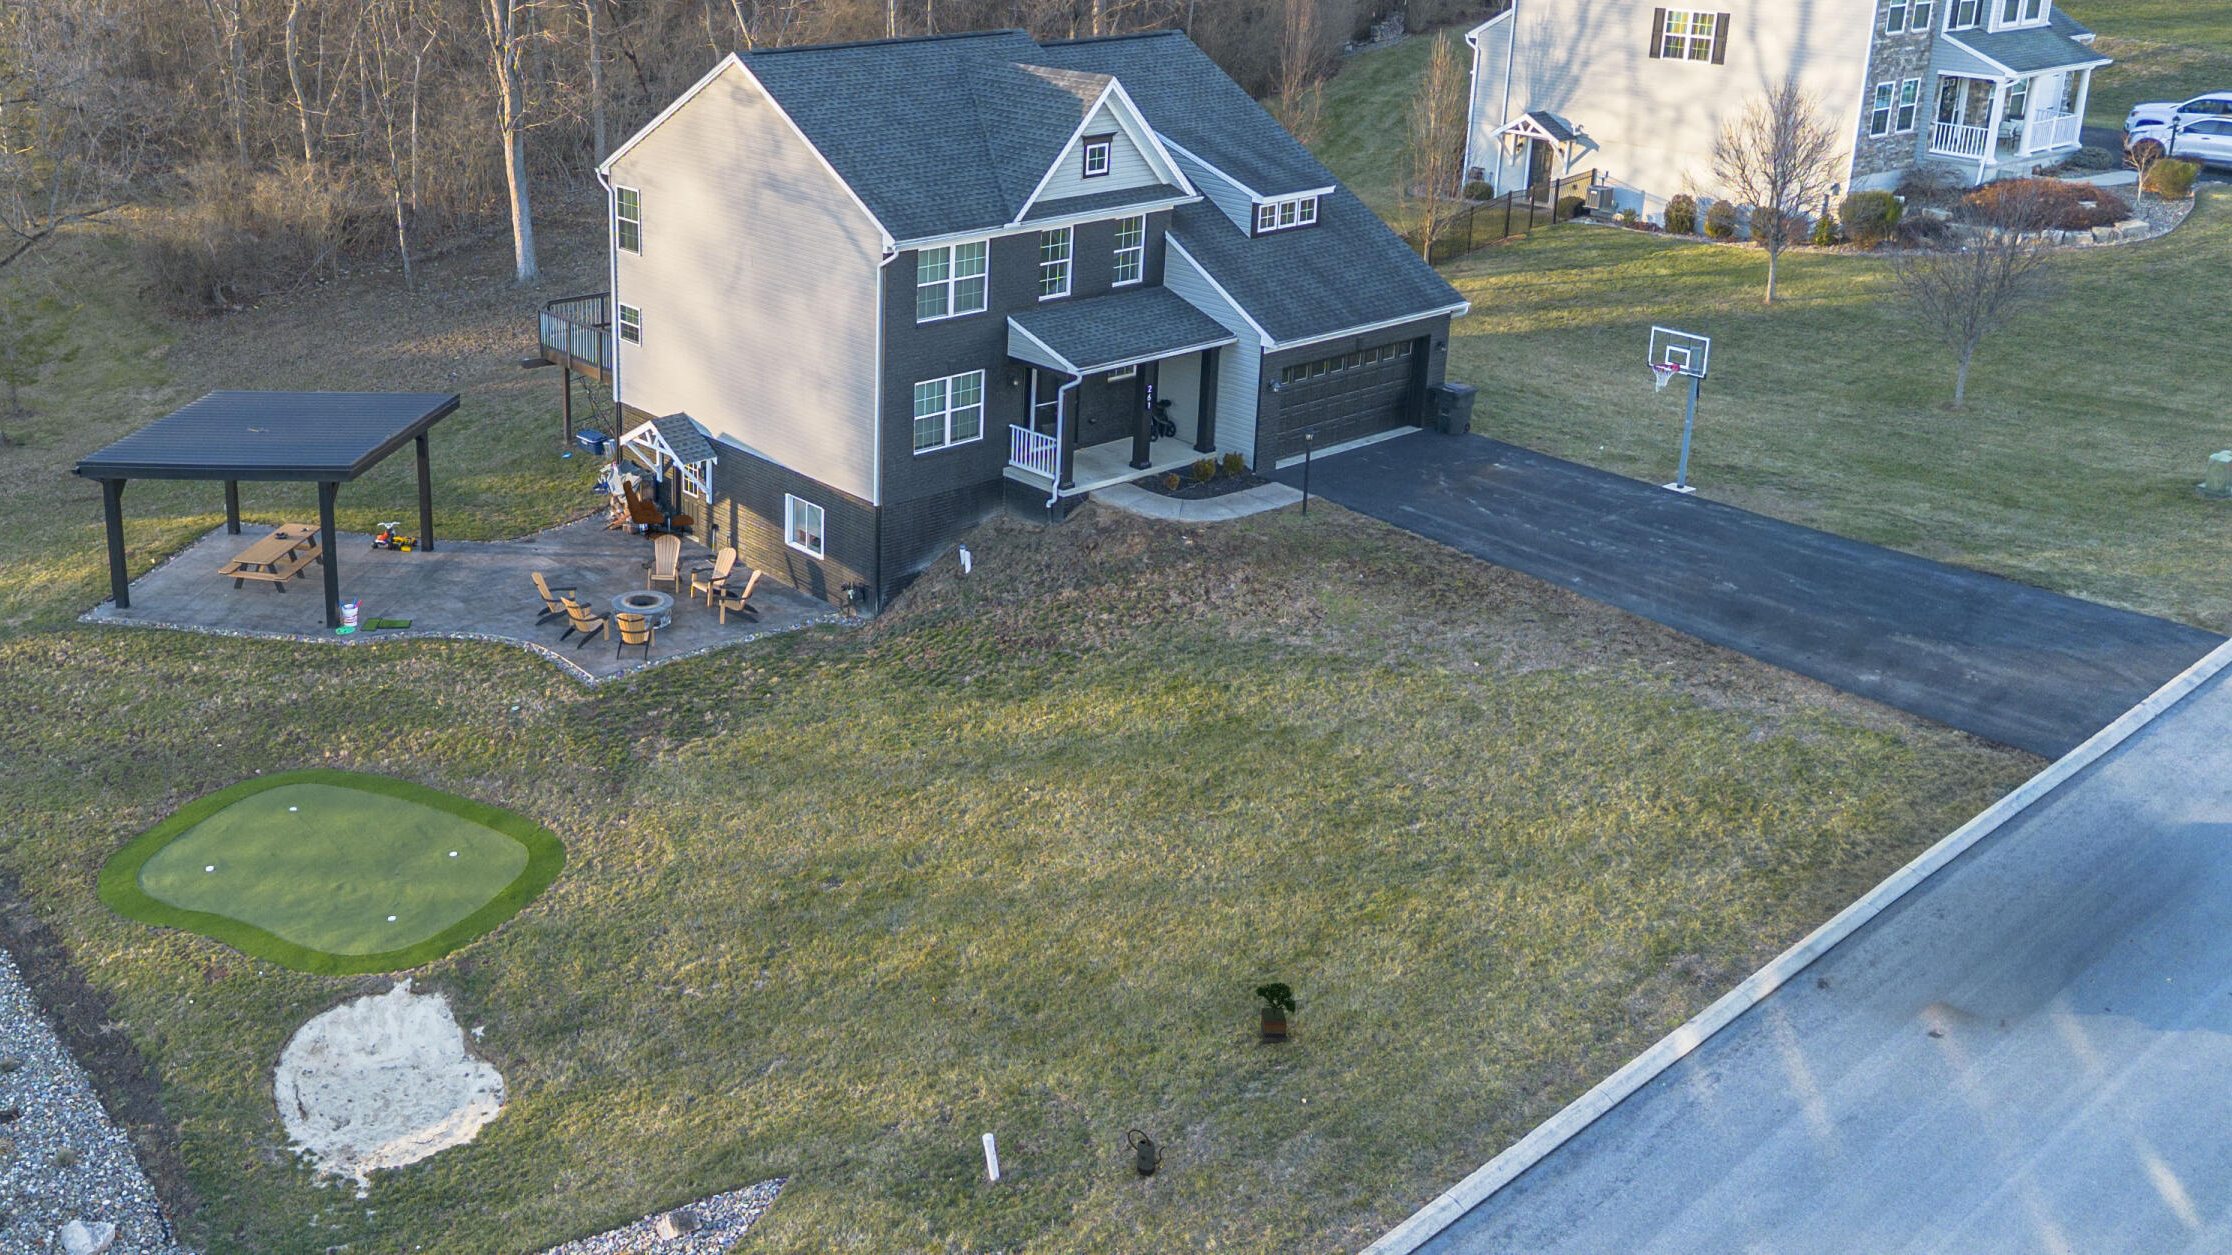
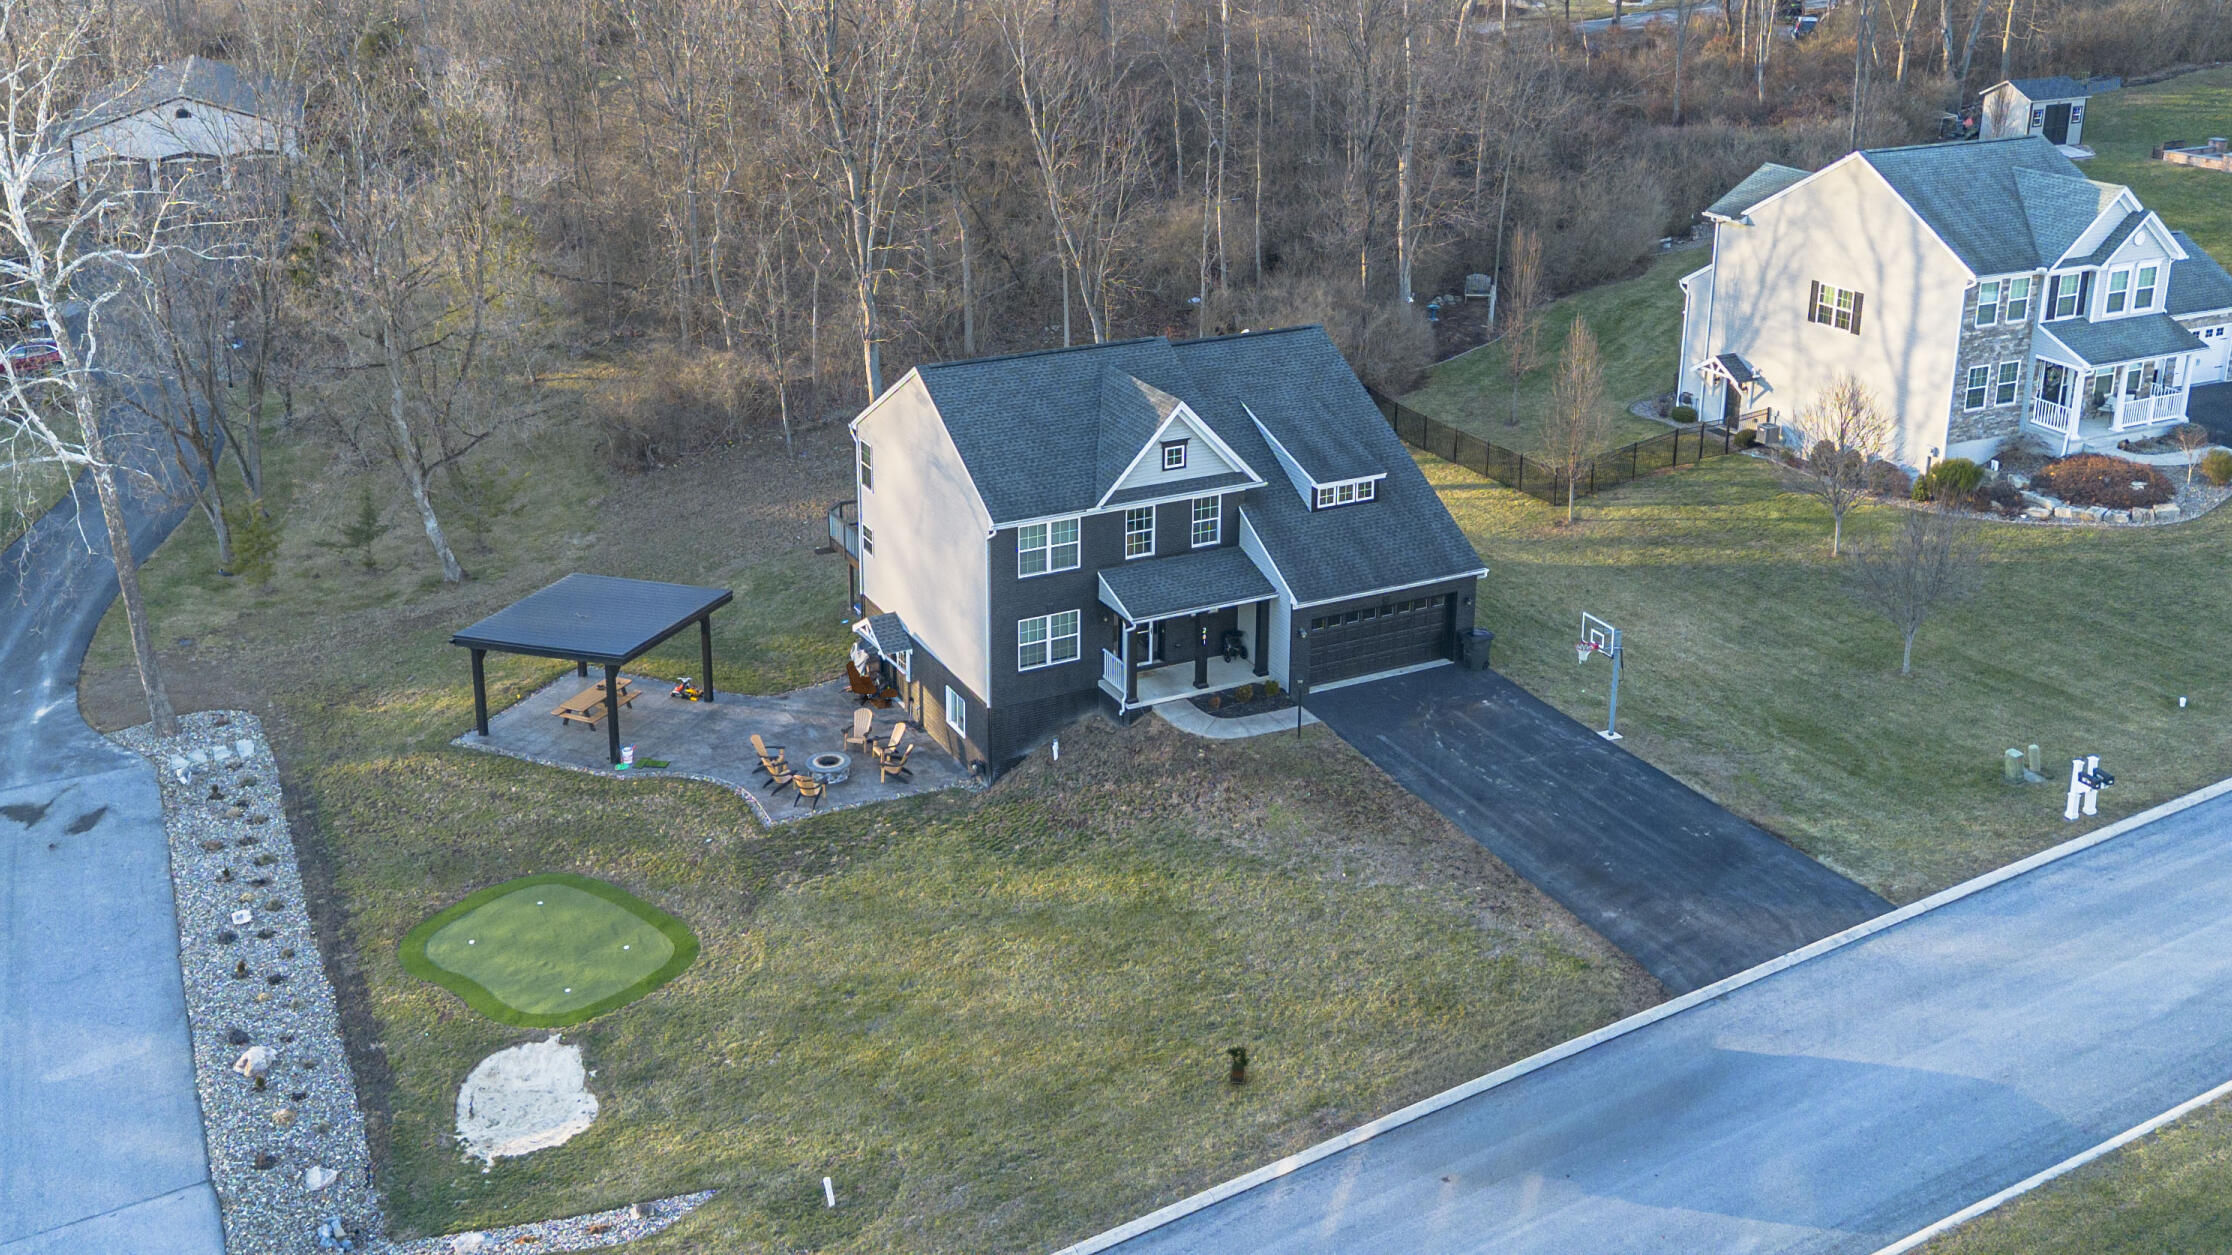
potted tree: present [1256,982,1296,1042] -> present [1227,1047,1249,1084]
watering can: present [1128,1129,1165,1175] -> none [911,1186,928,1216]

